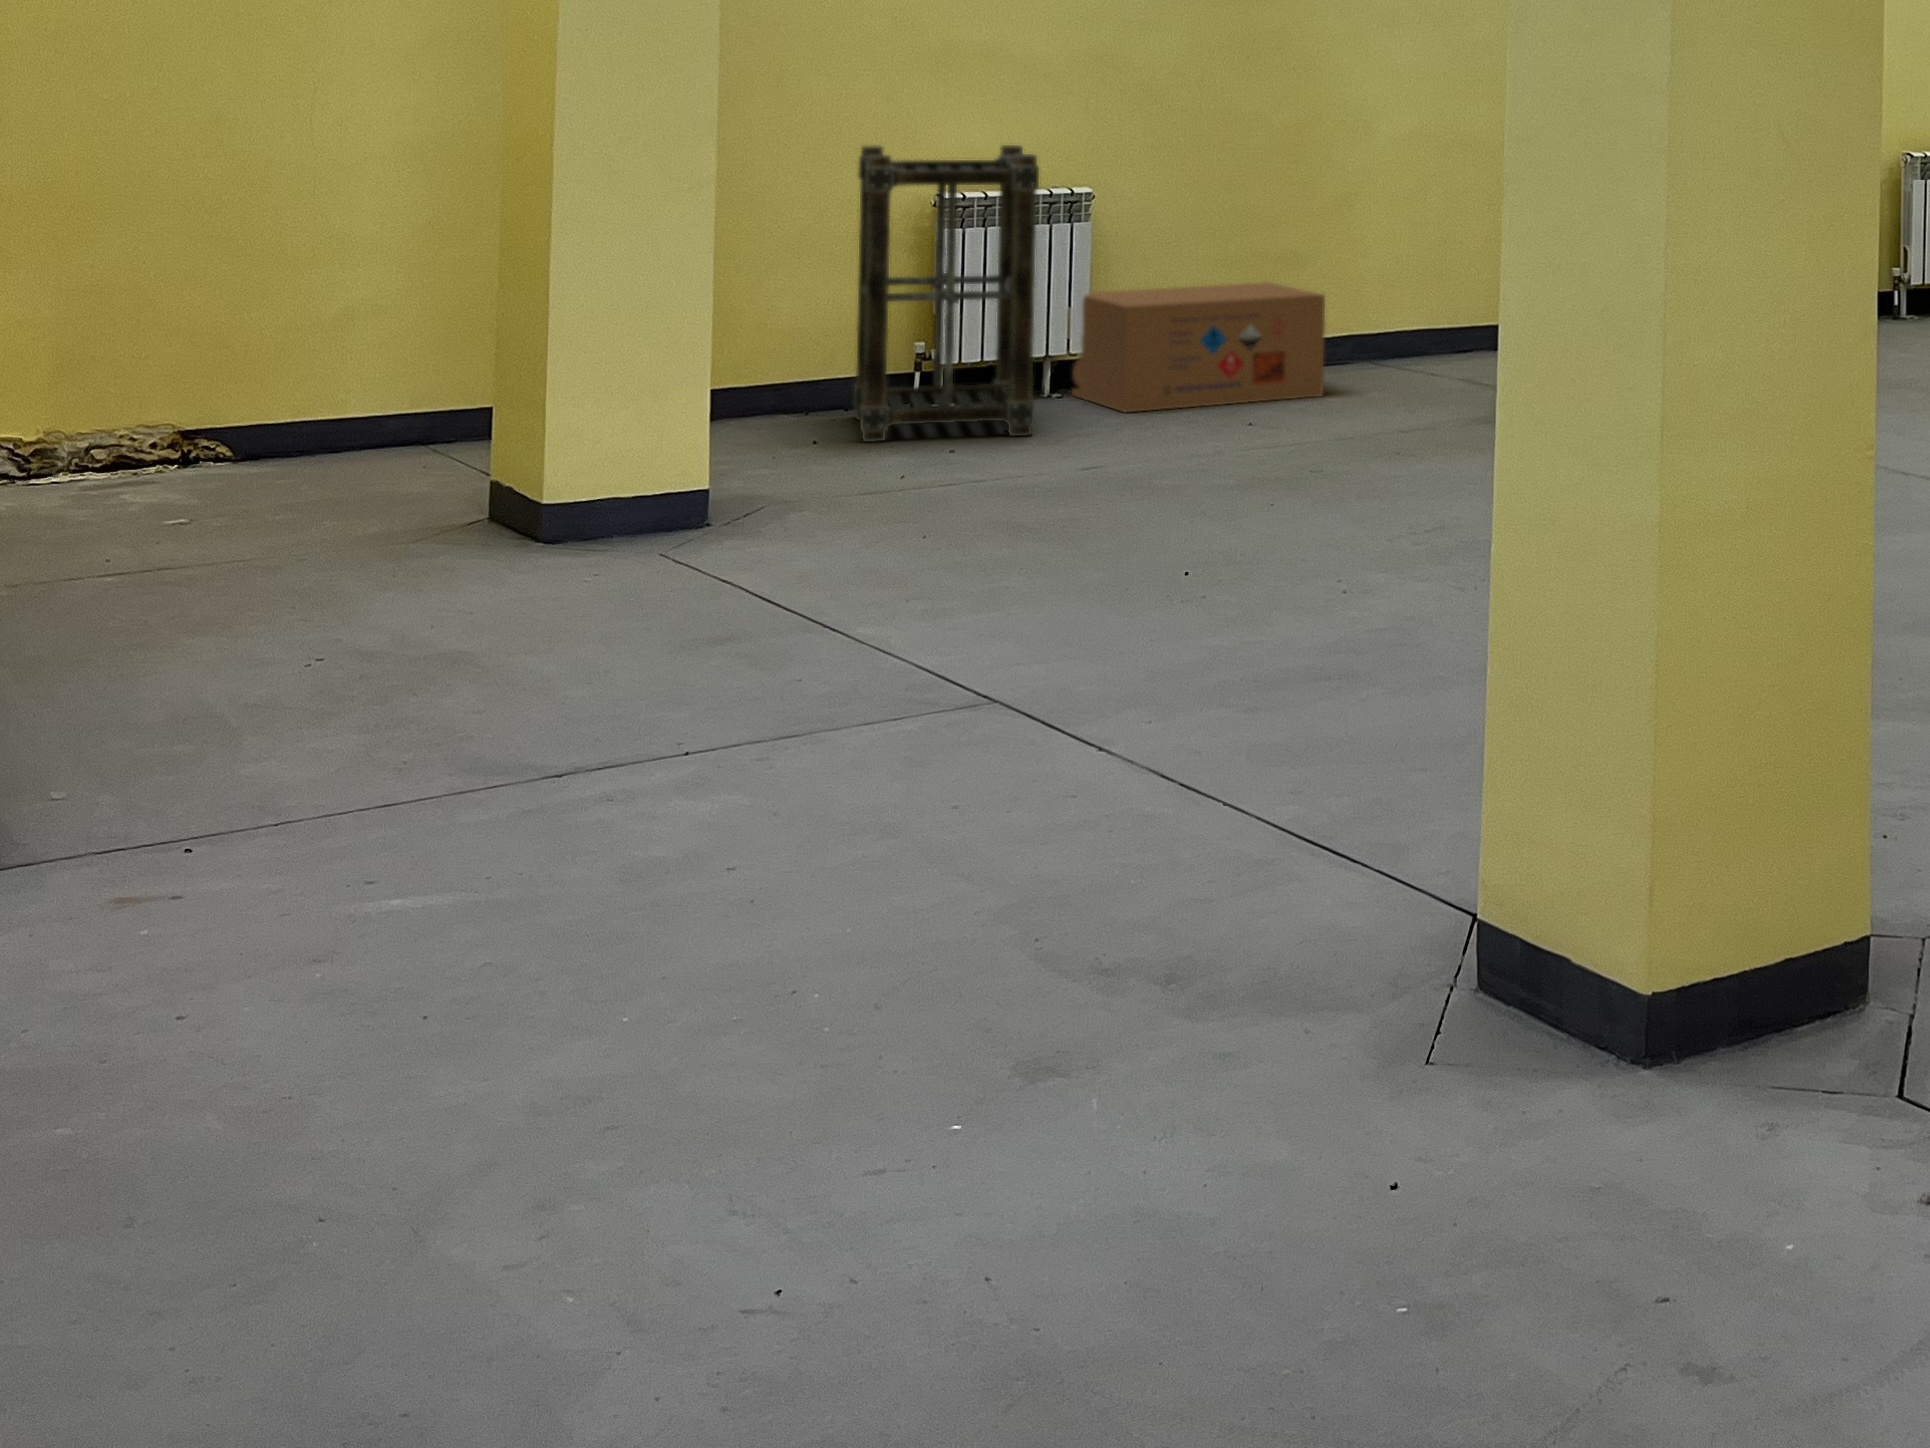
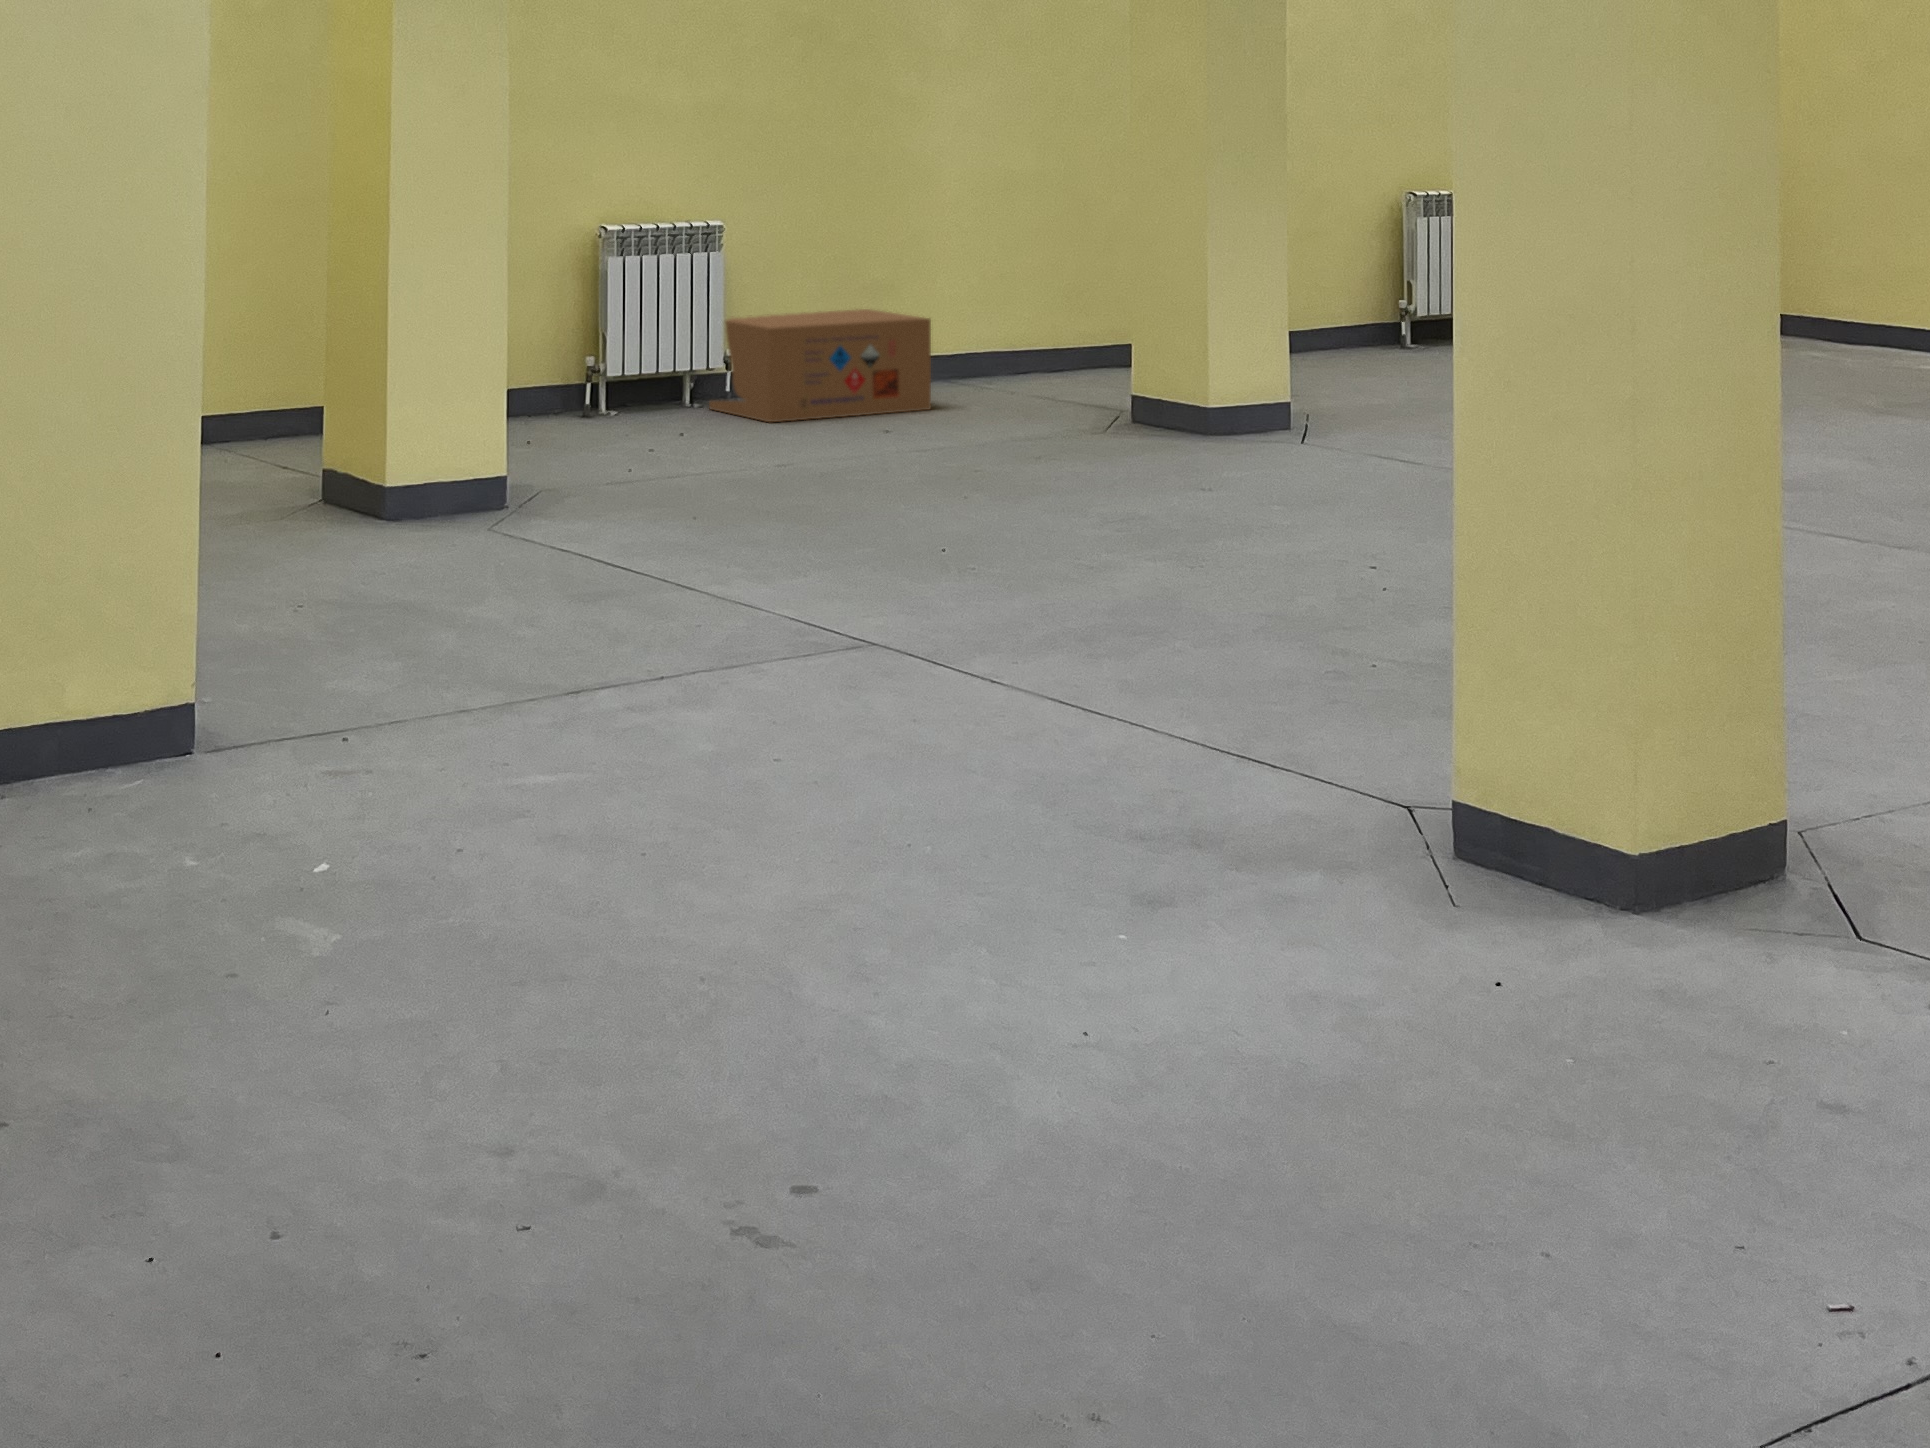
shelving unit: present [854,145,1039,442] -> none [538,186,710,445]

